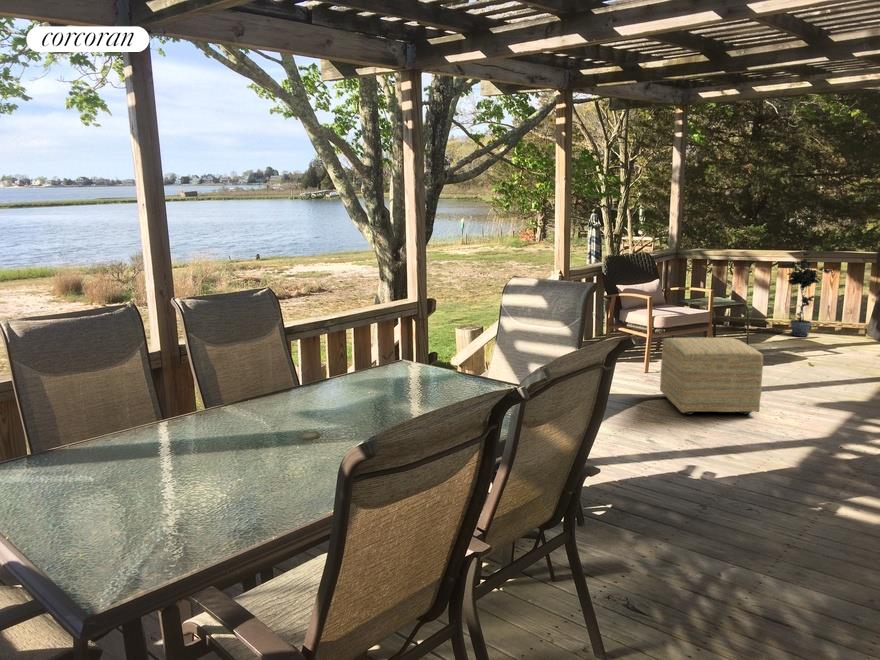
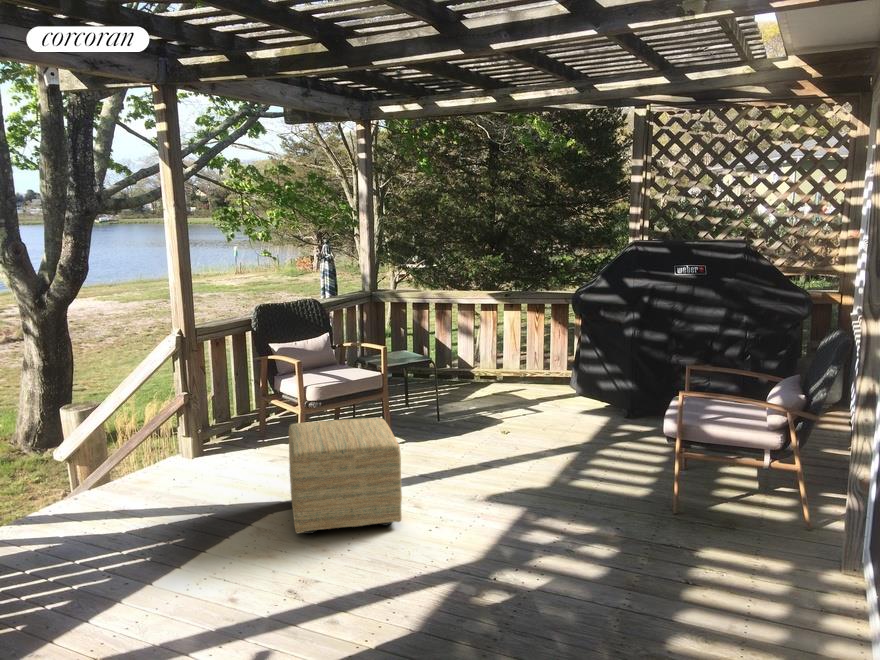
potted plant: present [778,259,833,337] -> none [479,298,534,389]

